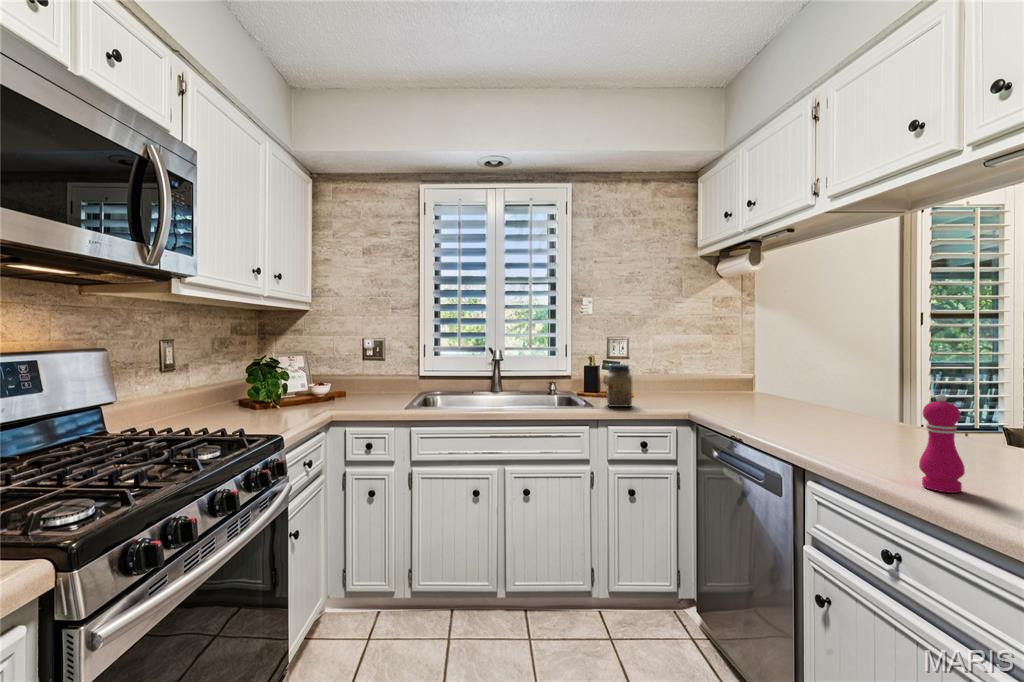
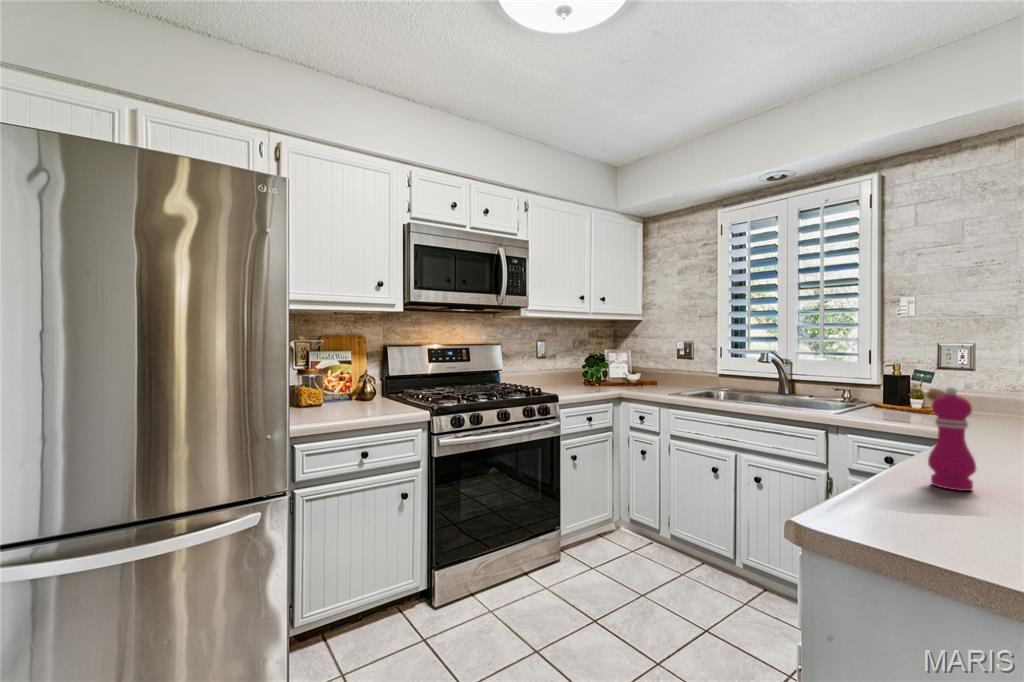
jar: present [607,364,632,407] -> none [872,370,913,417]

